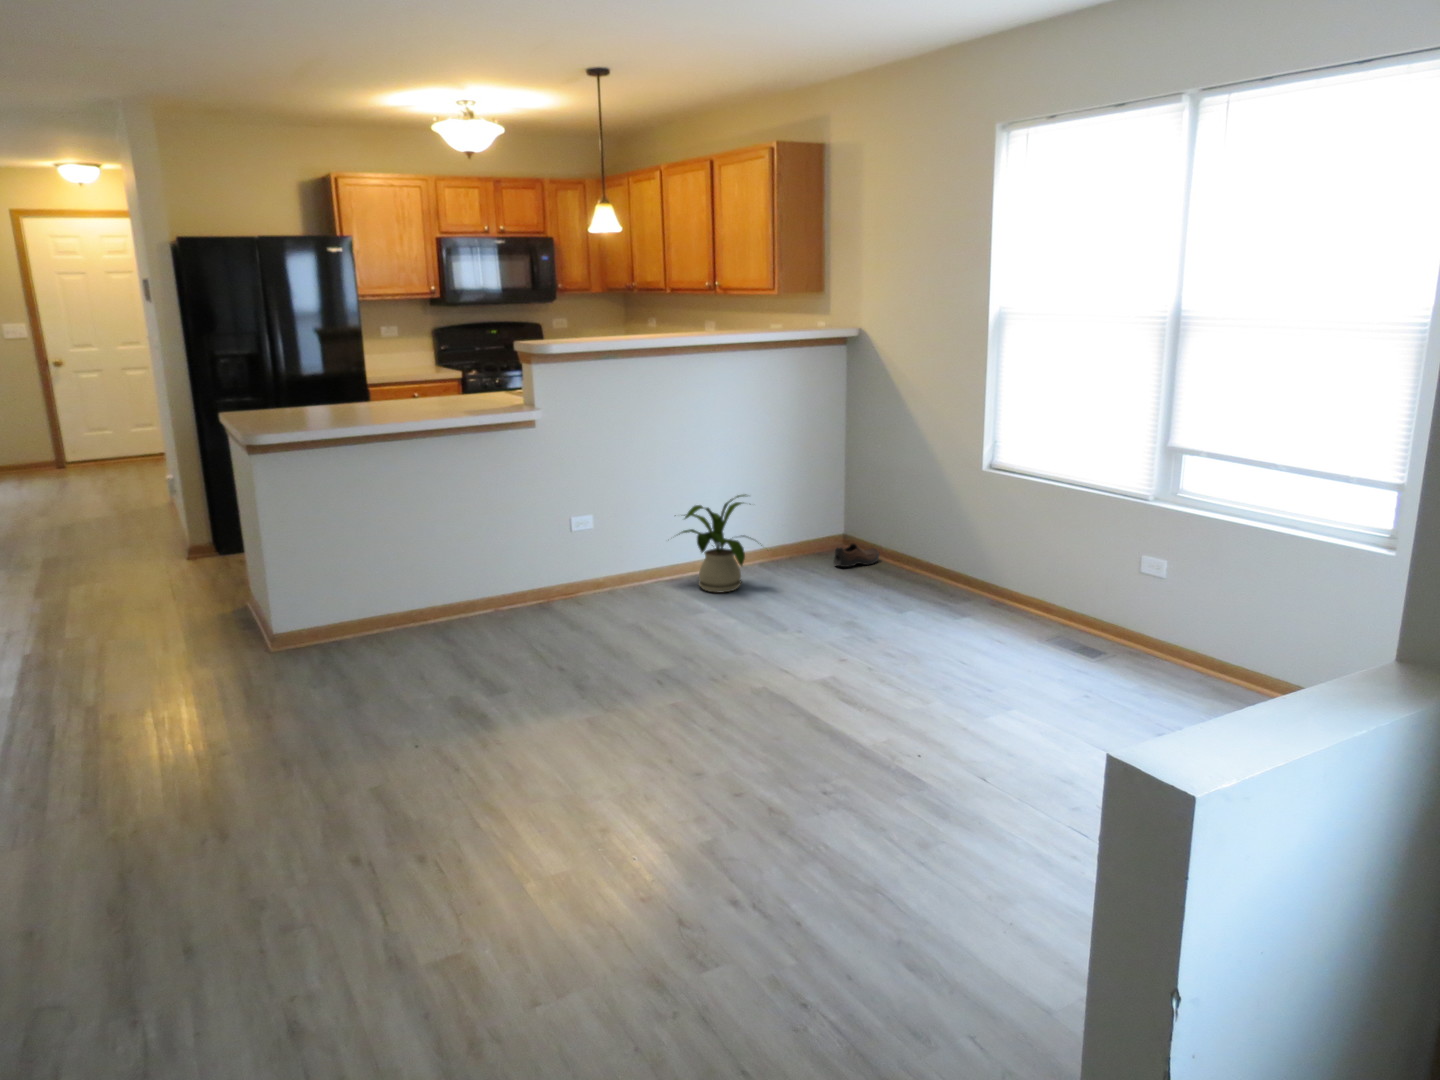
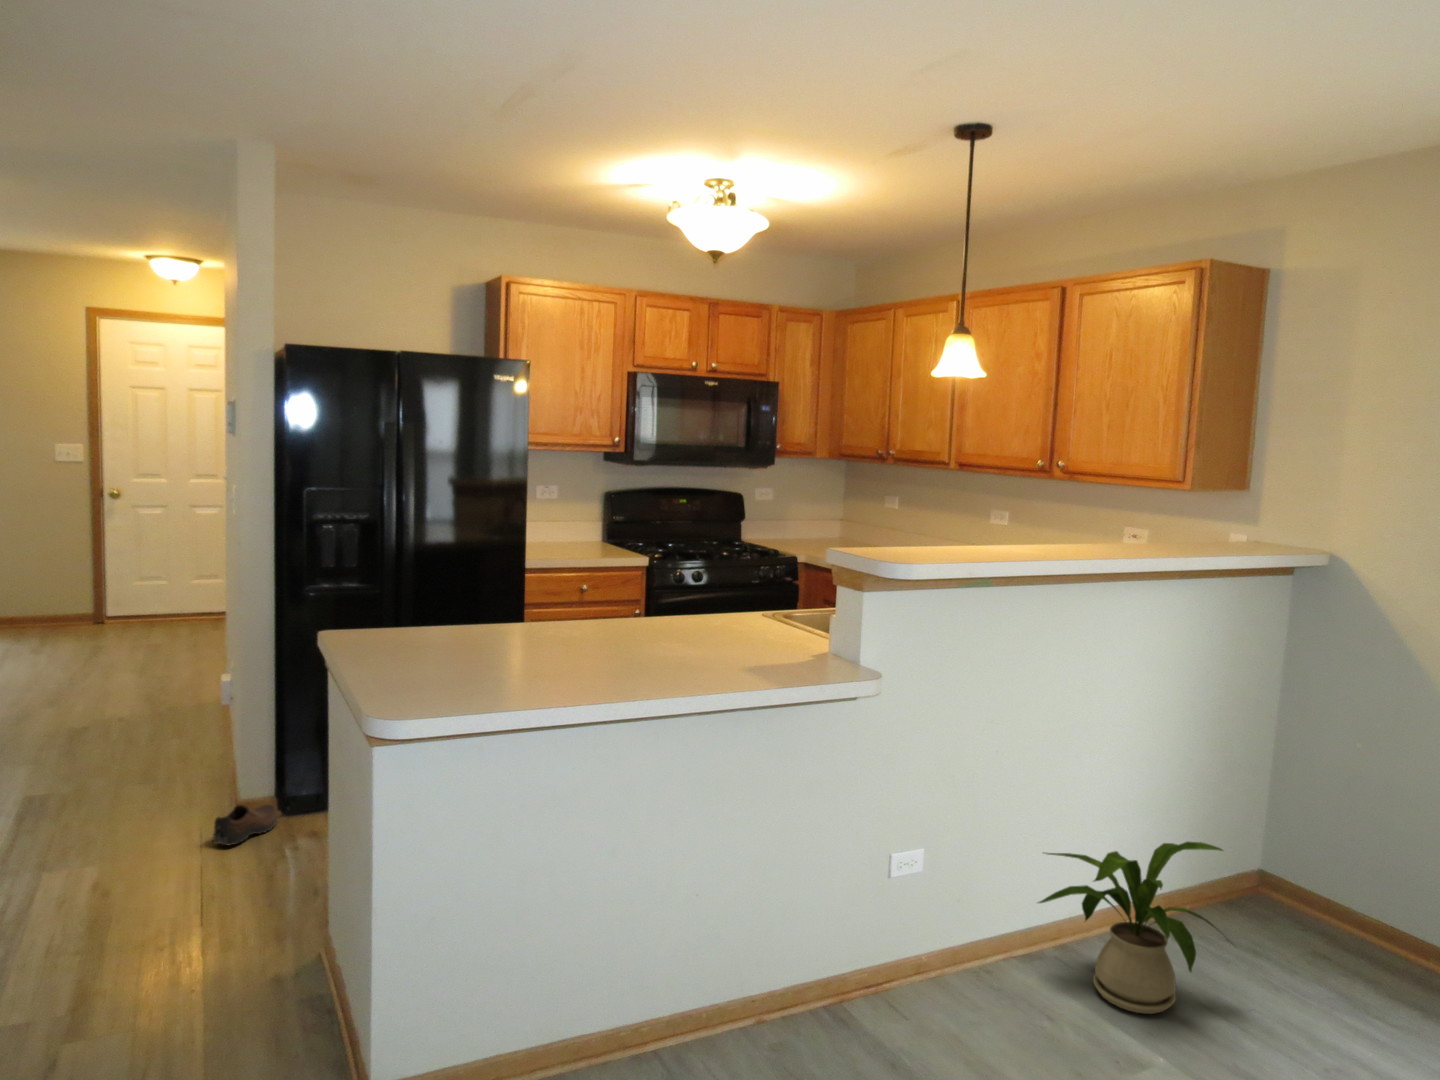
shoe: present [834,544,879,567] -> present [213,805,277,846]

